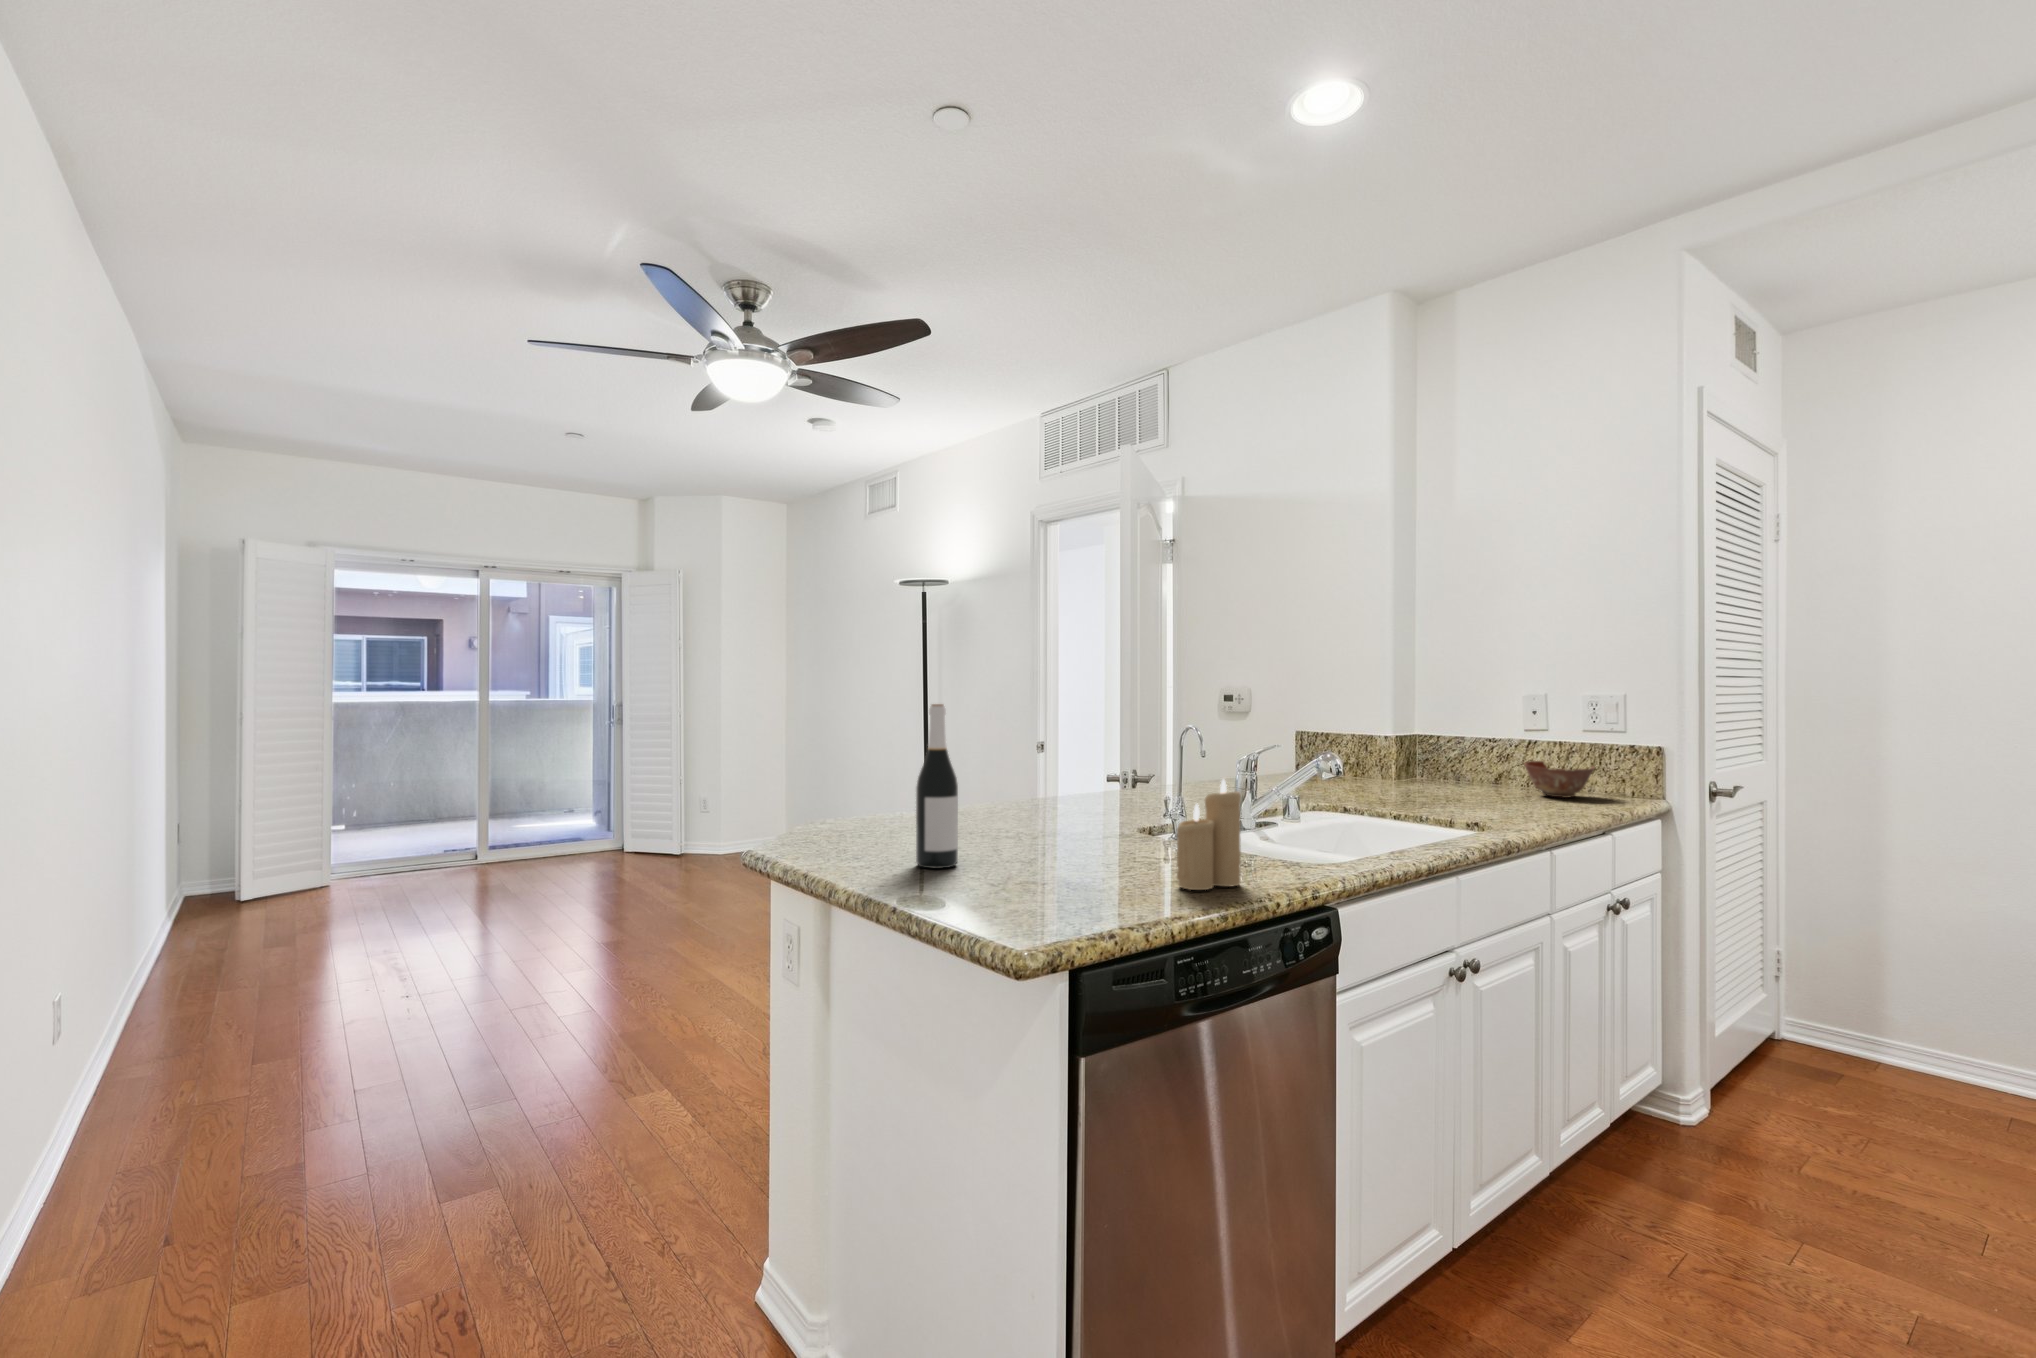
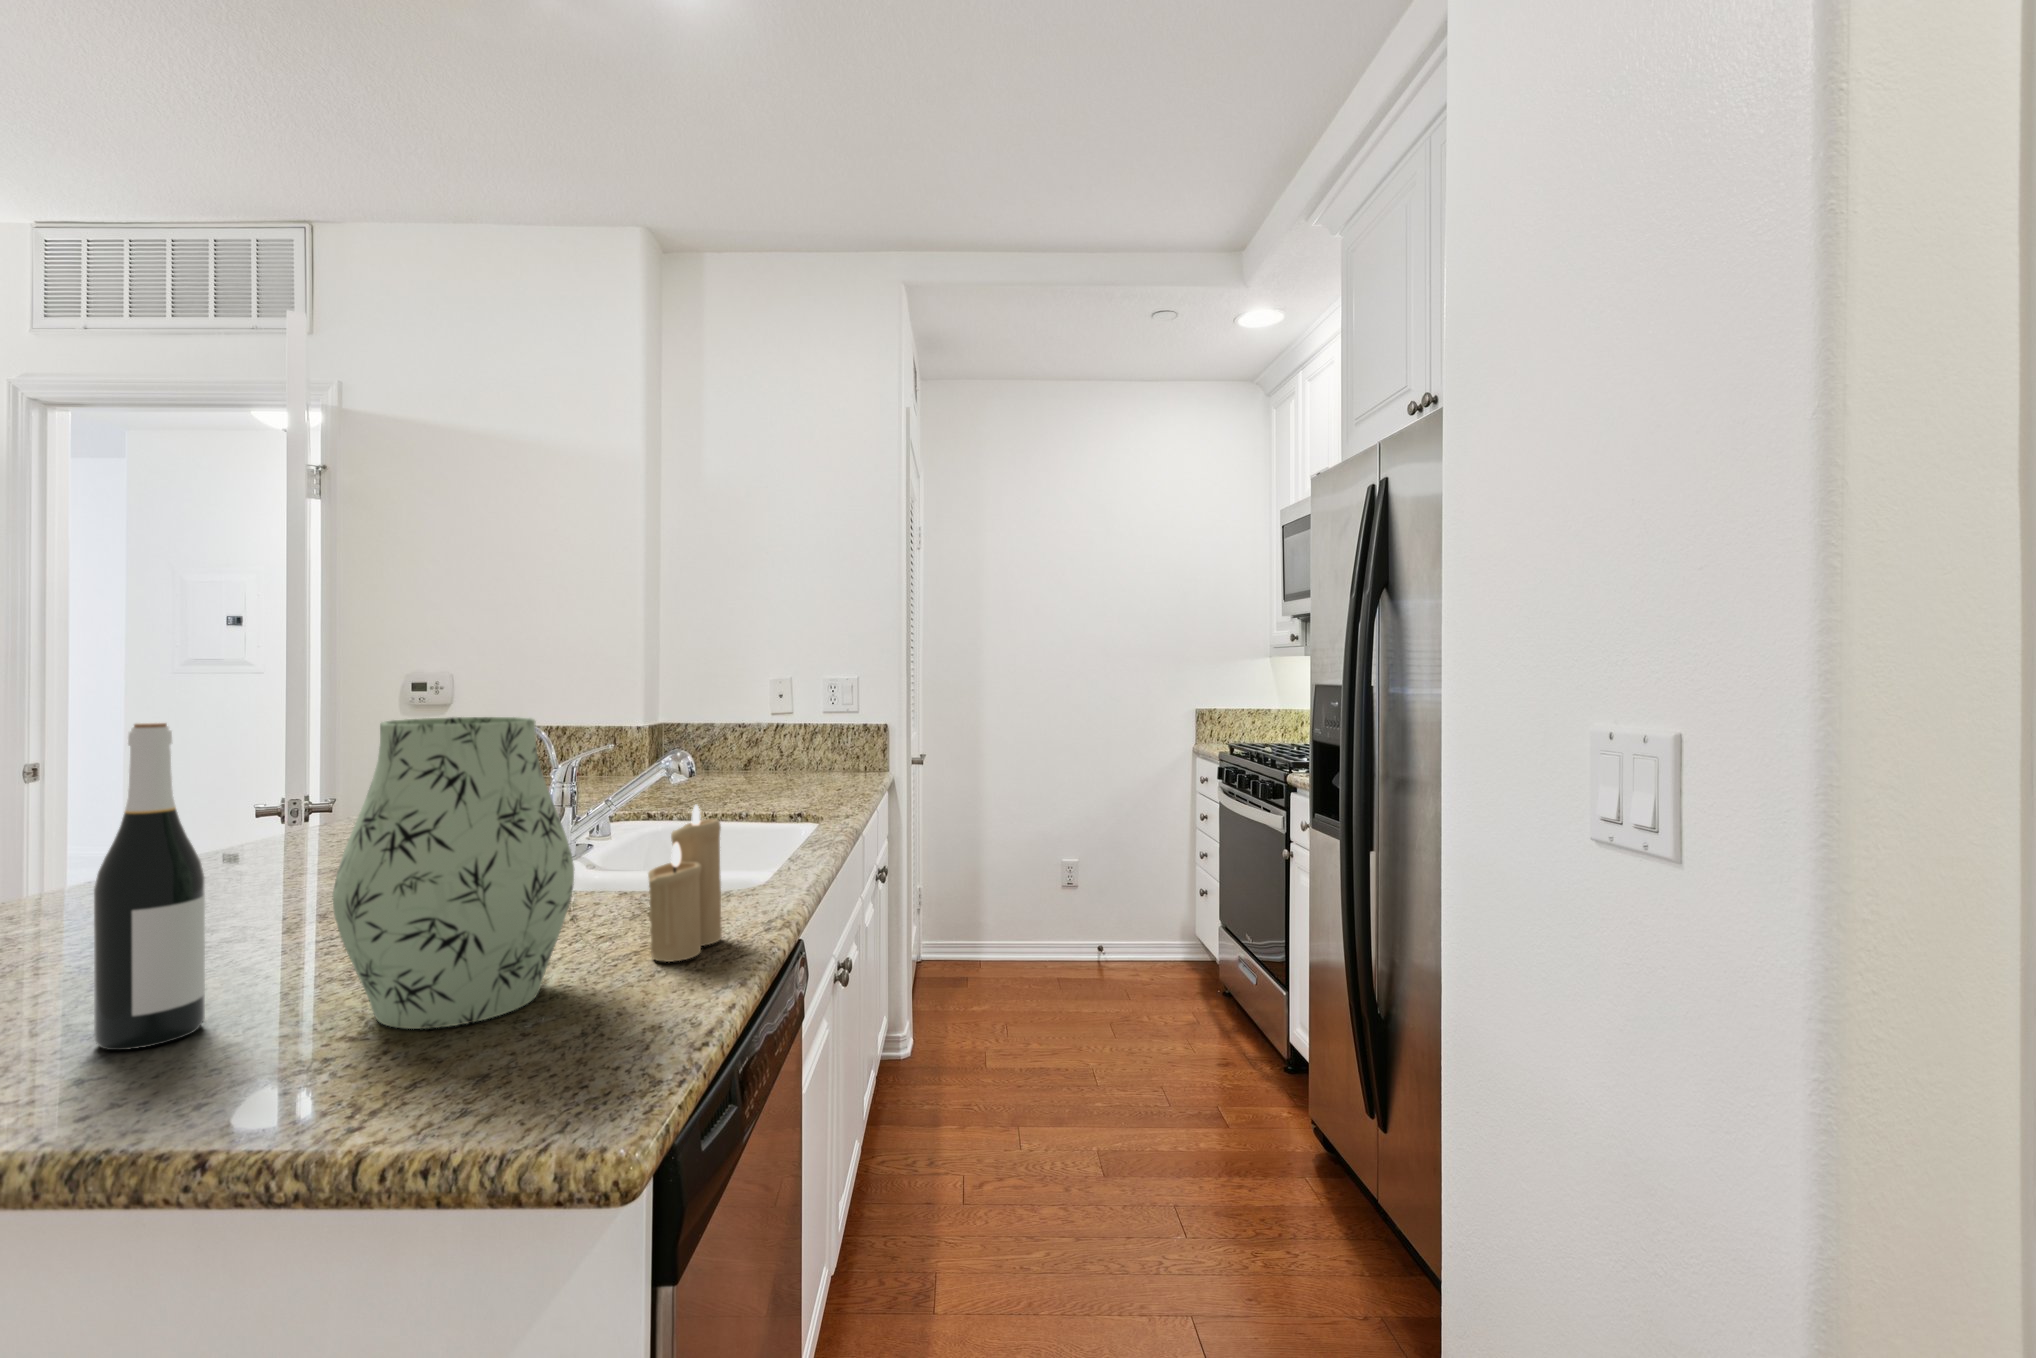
vase: none [994,706,1121,891] -> present [332,717,574,1029]
ceramic bowl: present [1524,761,1595,798] -> none [778,743,837,777]

